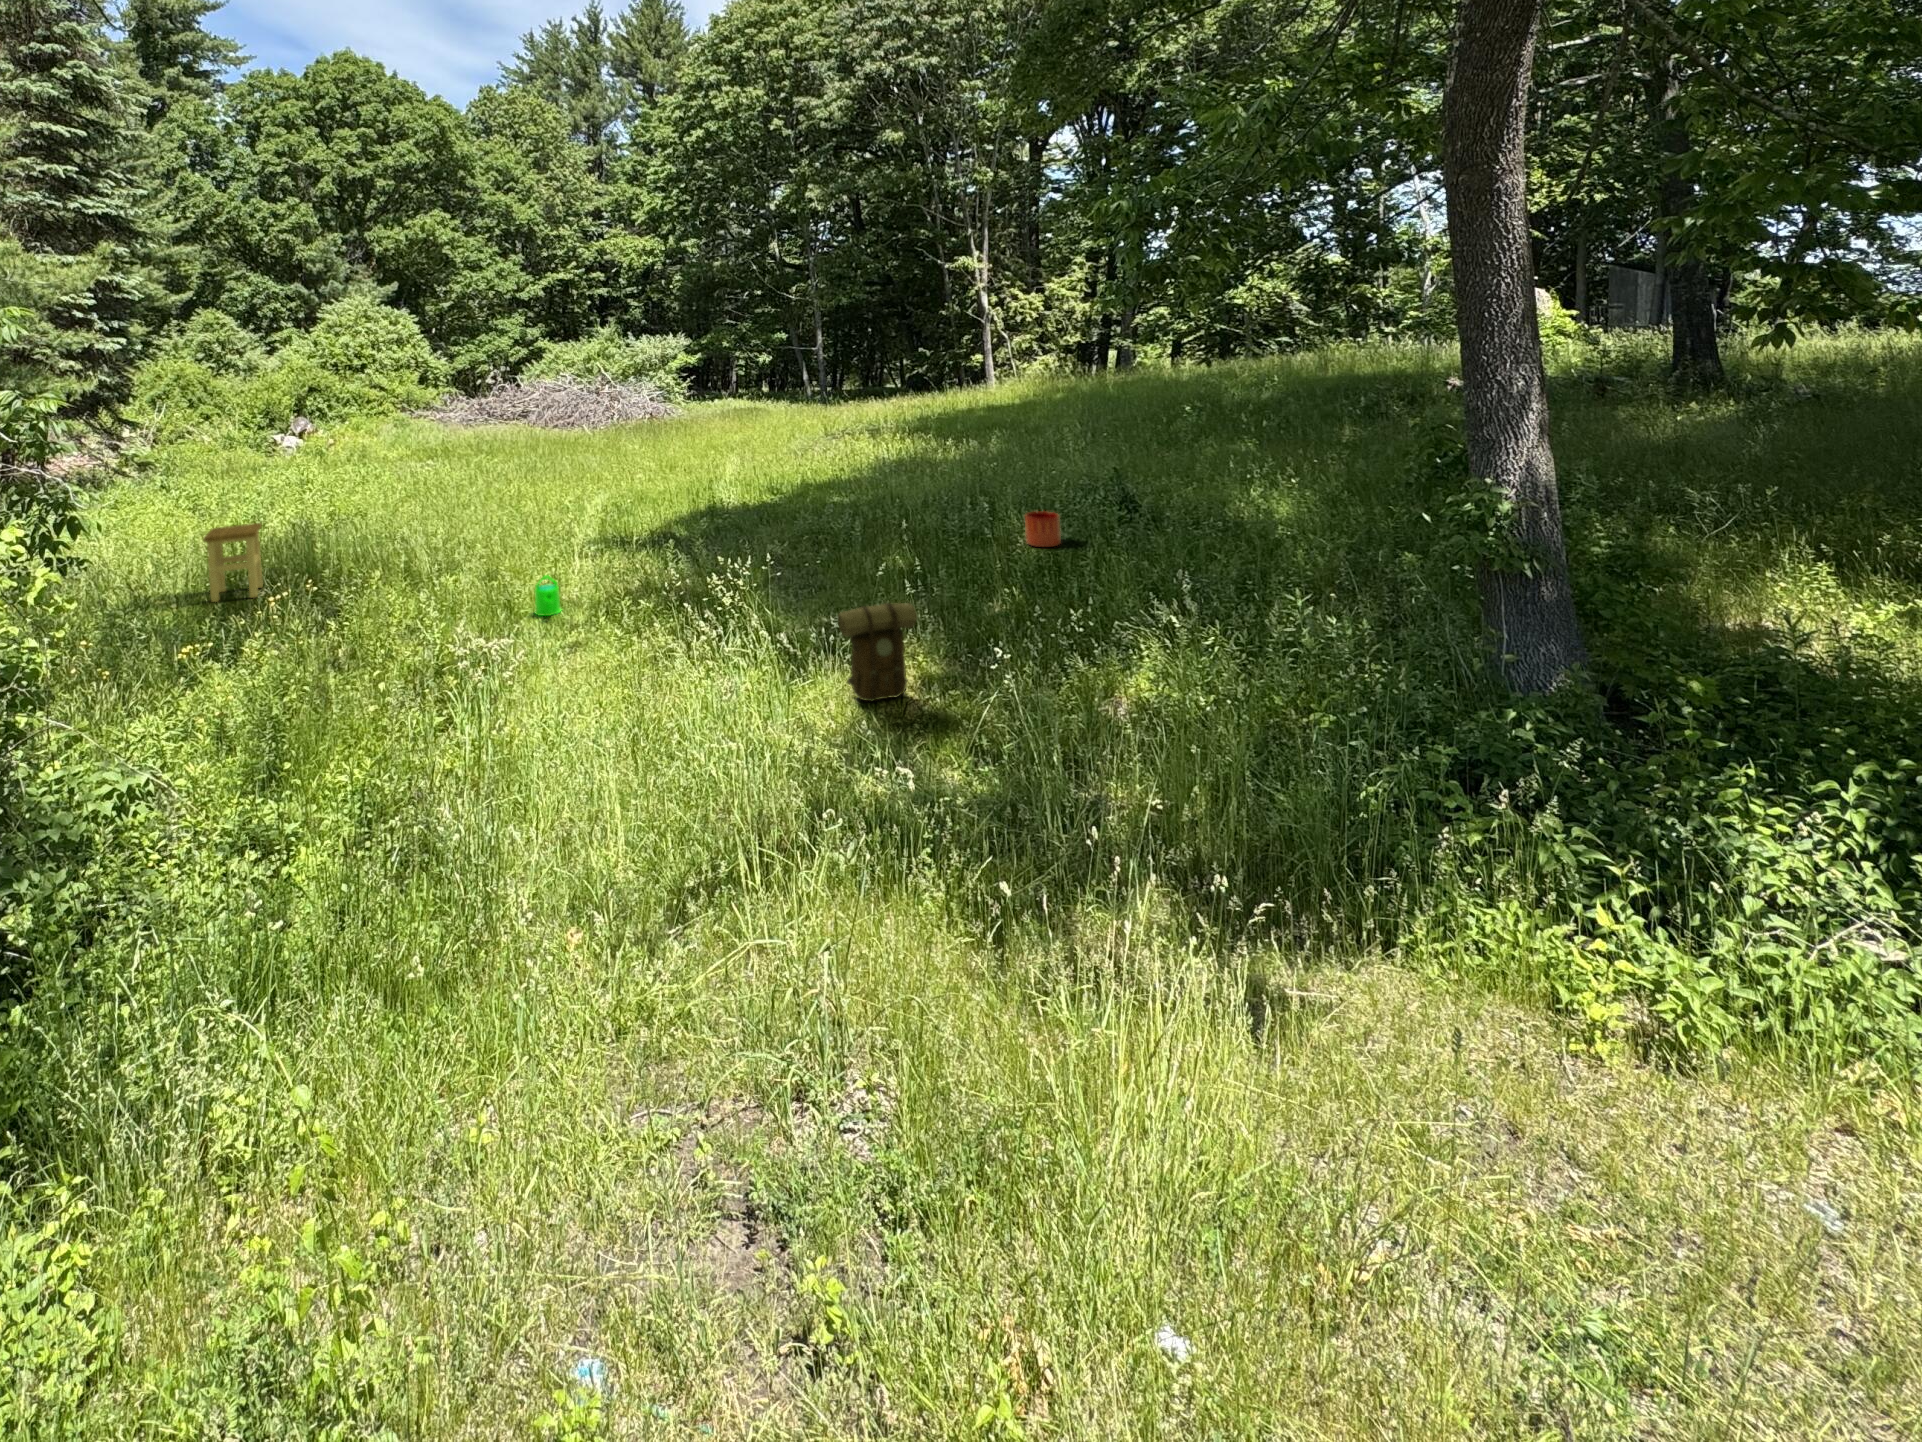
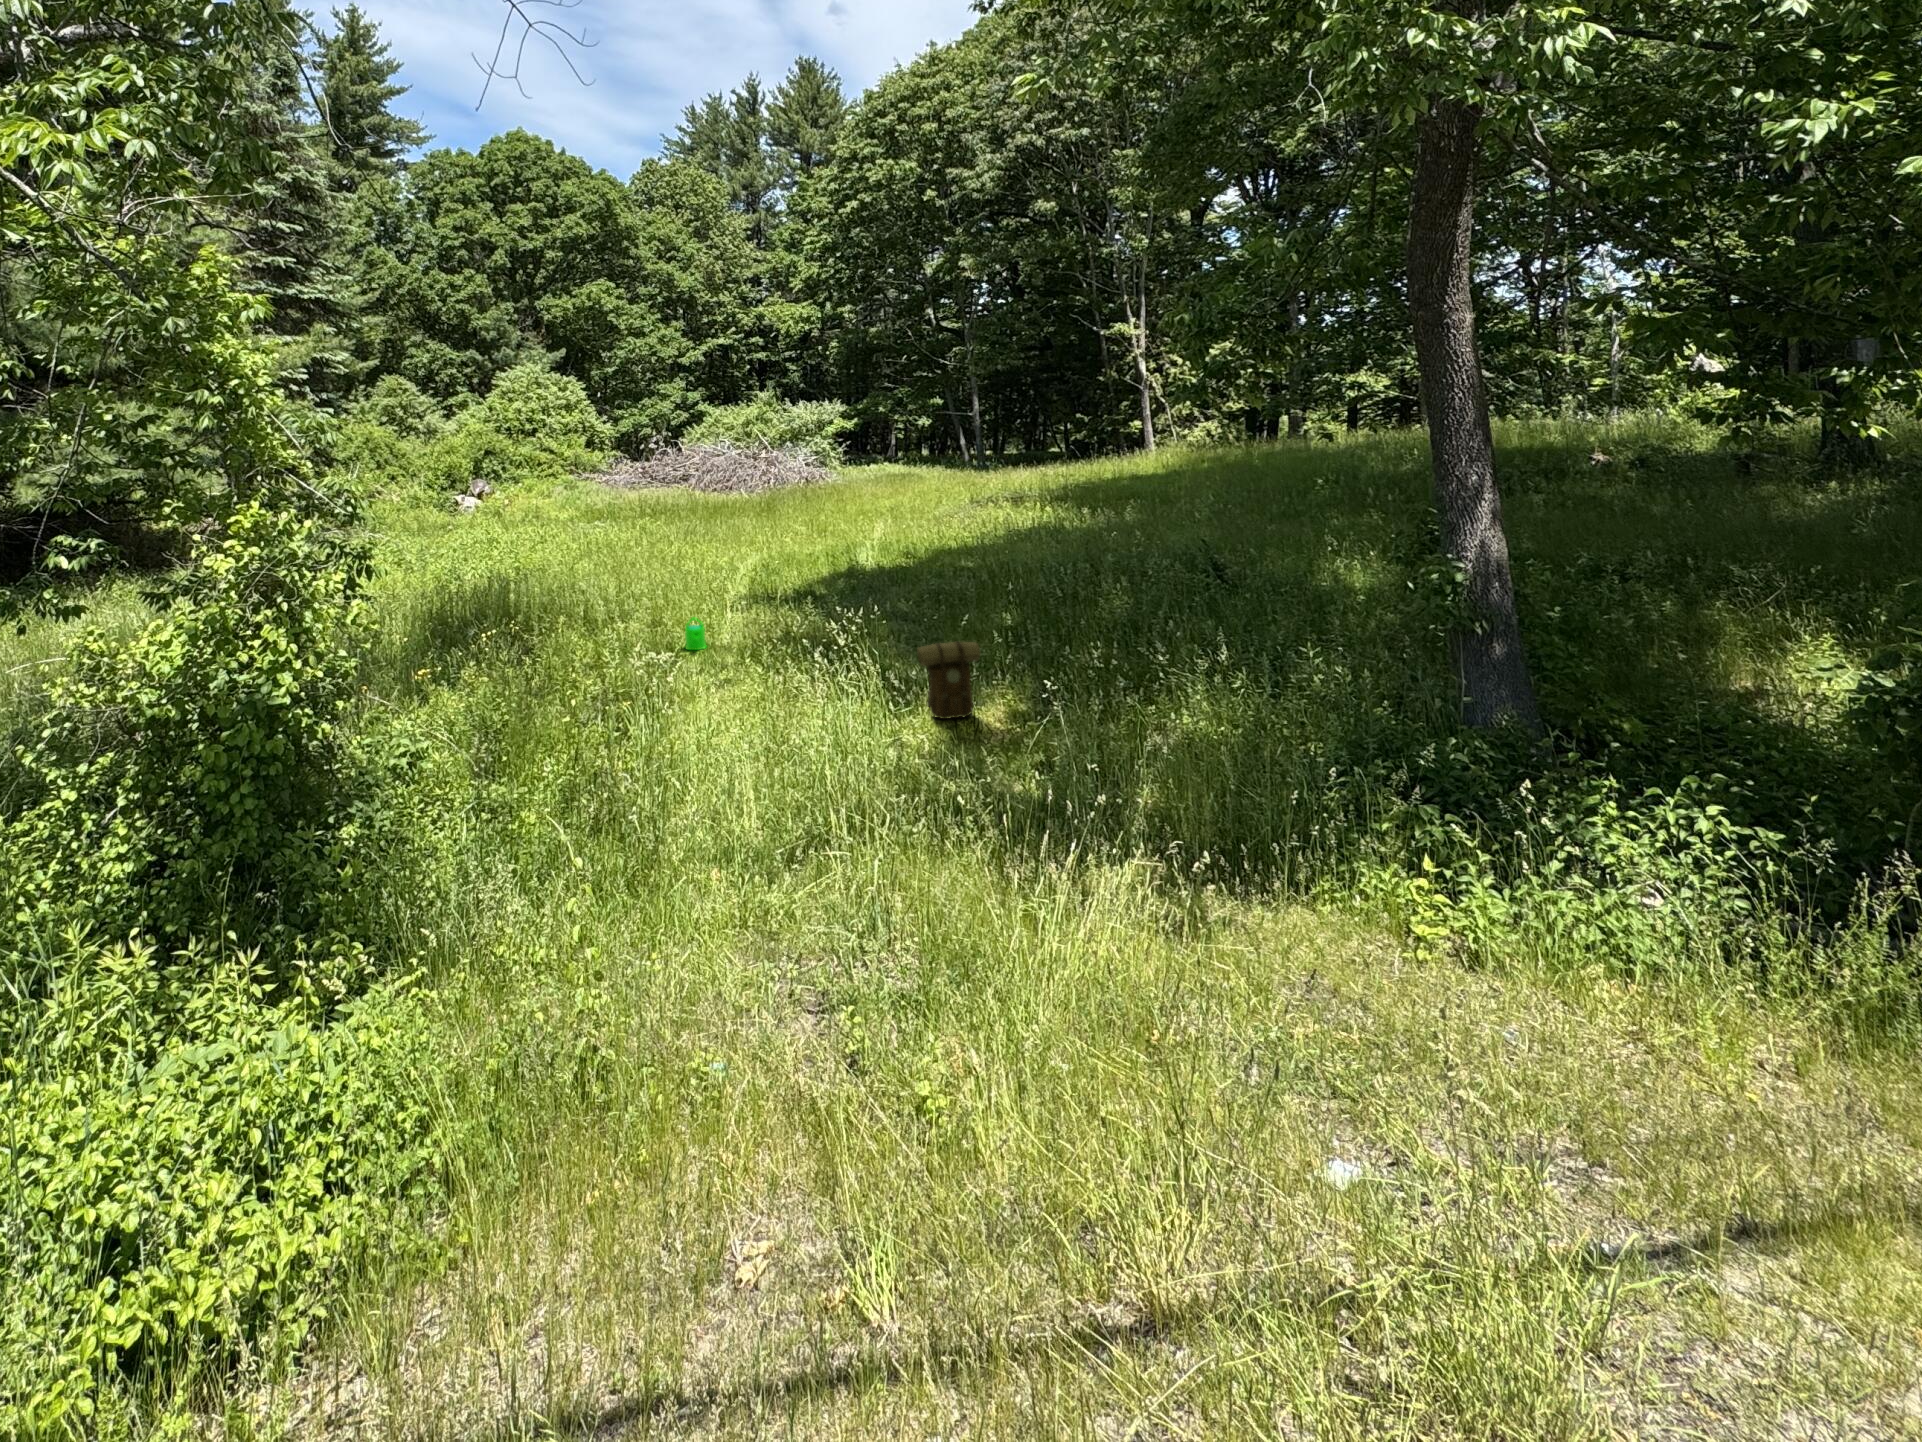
planter: present [1025,511,1061,547] -> none [1103,574,1135,606]
stool: present [203,523,263,602] -> none [427,568,470,631]

